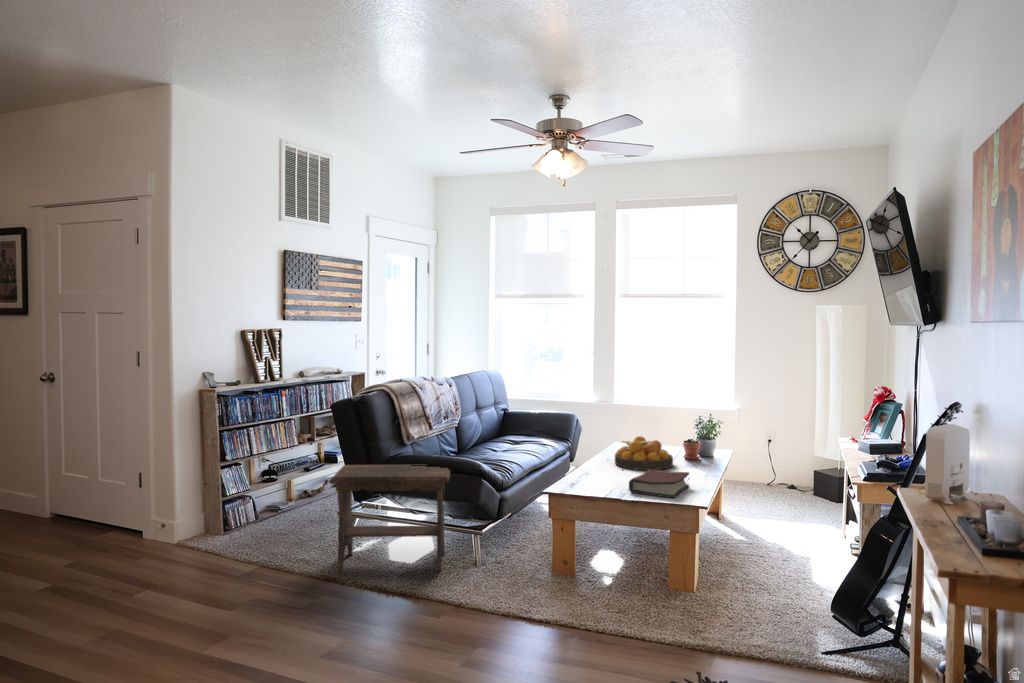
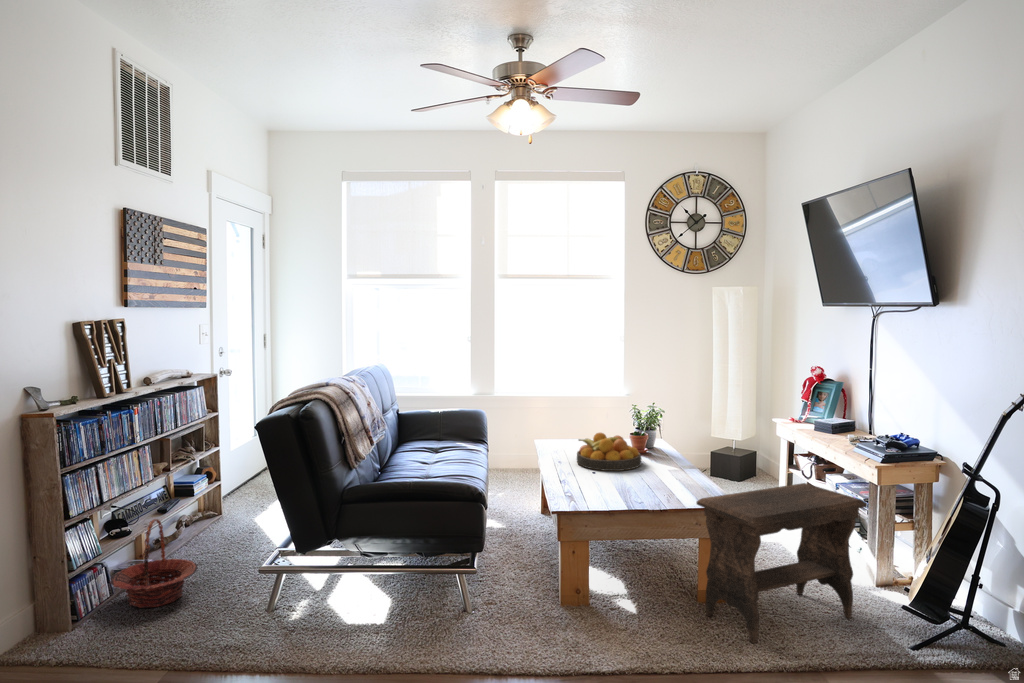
footstool: present [329,465,450,572] -> present [696,483,867,643]
hardback book: present [629,469,689,498] -> none [644,470,702,502]
basket: none [251,470,310,531] -> present [110,519,198,608]

